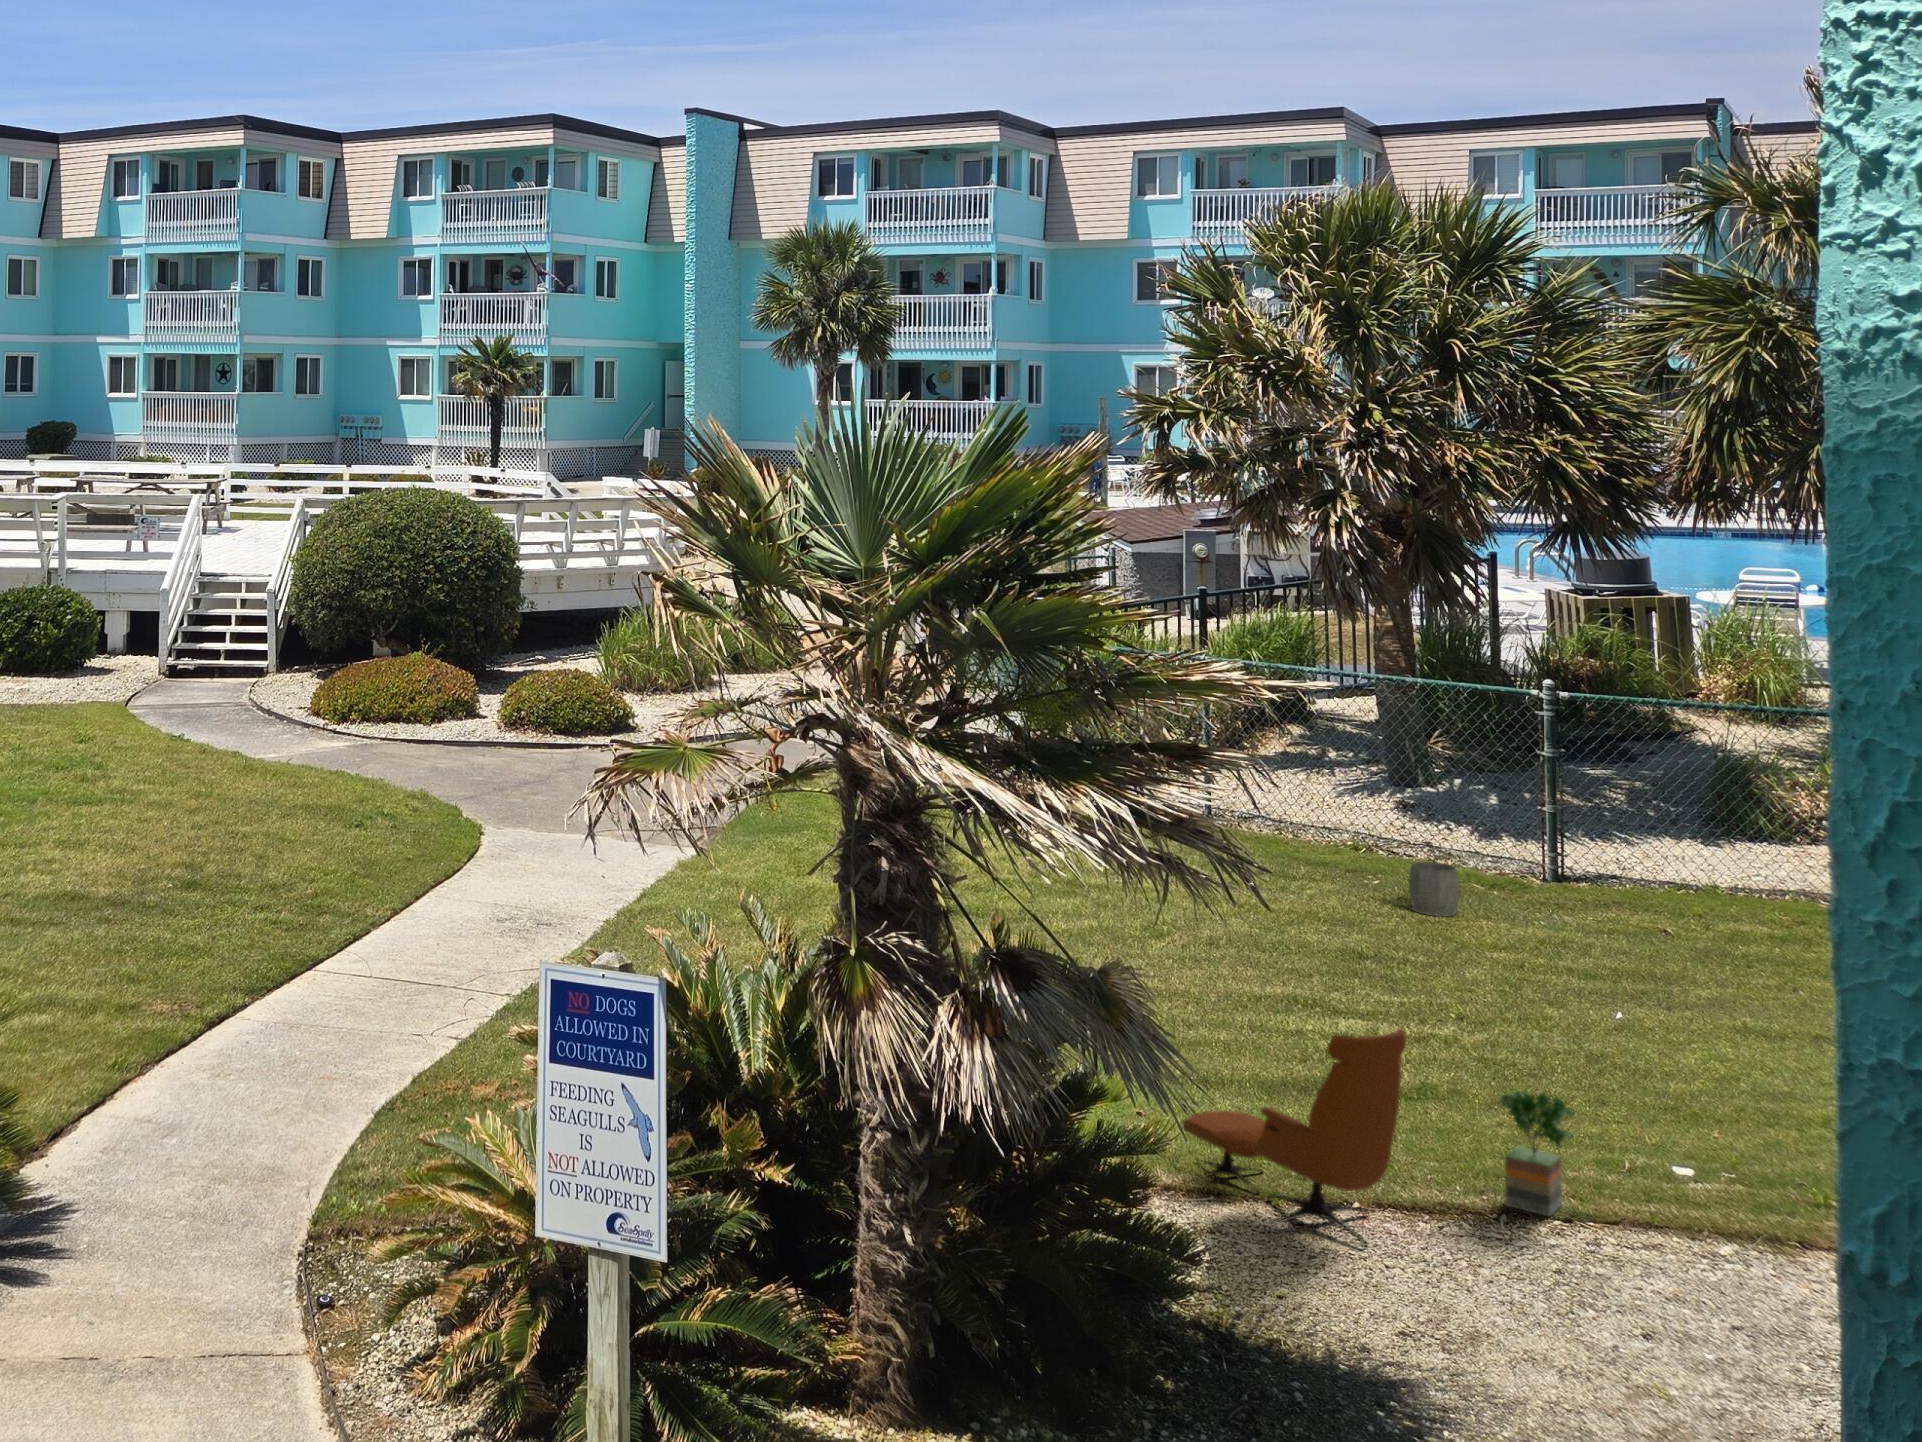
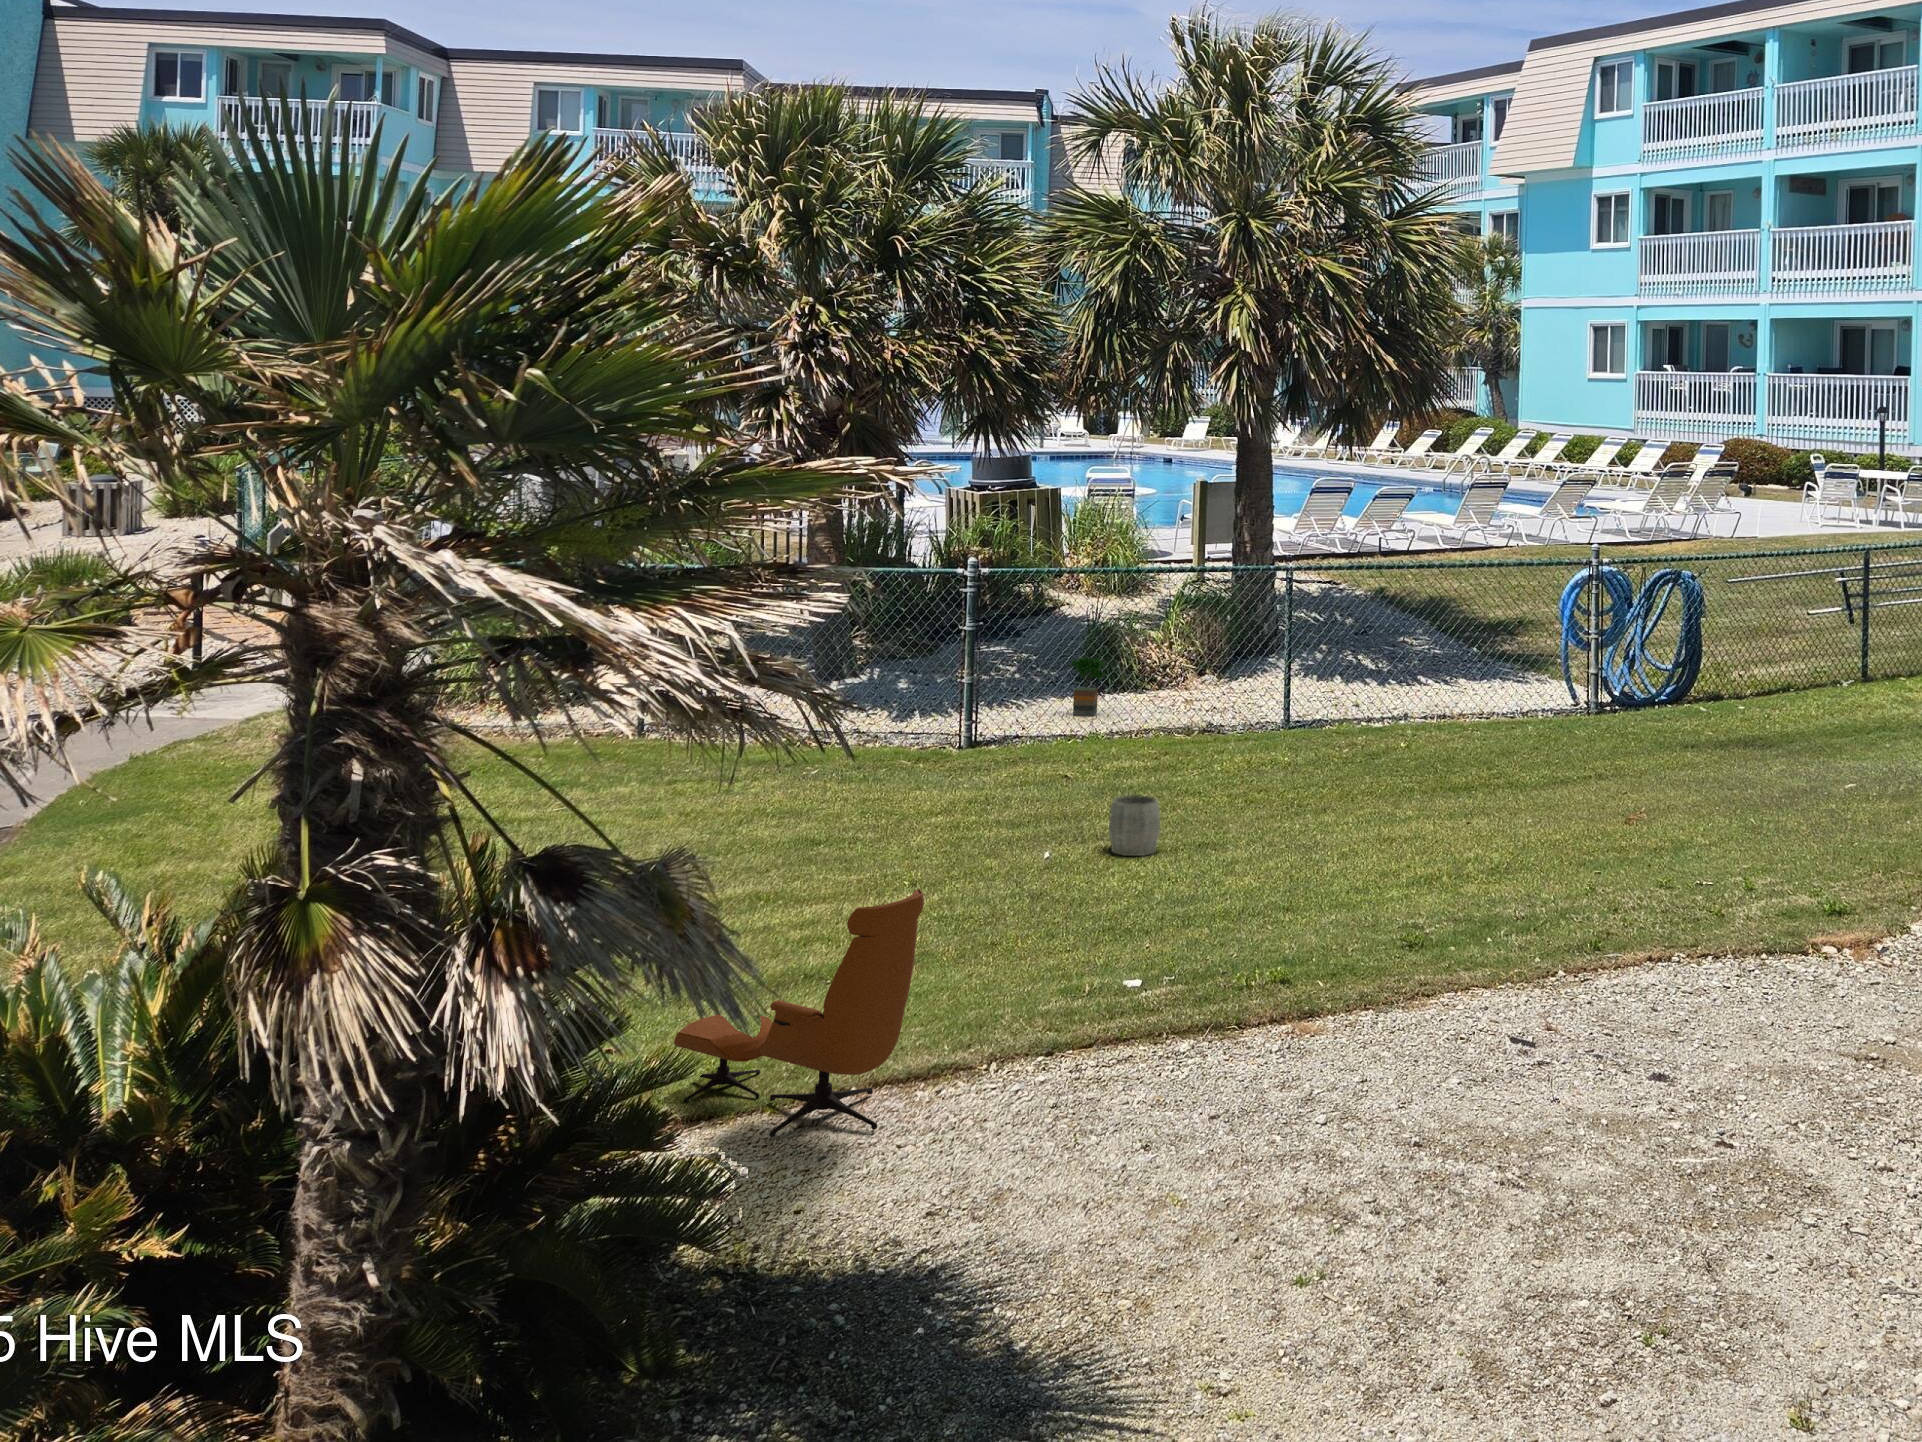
woven basket: present [1409,862,1459,917] -> present [1109,795,1160,856]
potted tree: present [1498,1091,1576,1216] -> present [1071,658,1105,716]

